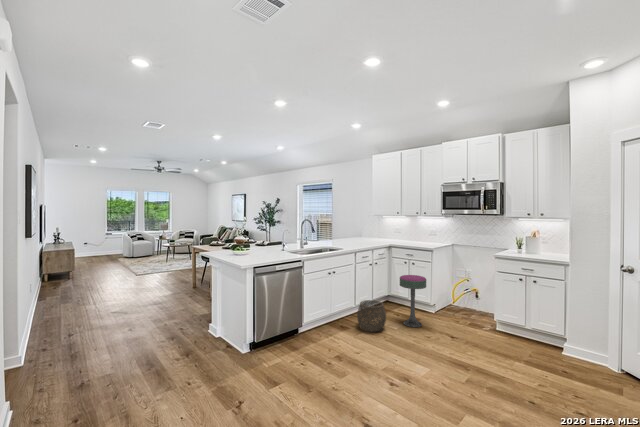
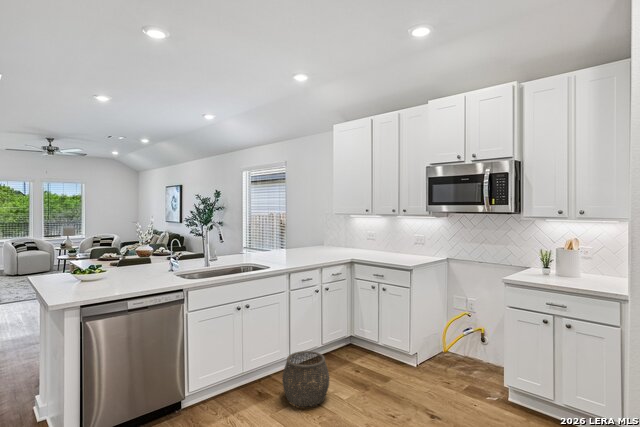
bar stool: present [400,275,426,327] -> none [355,309,397,396]

